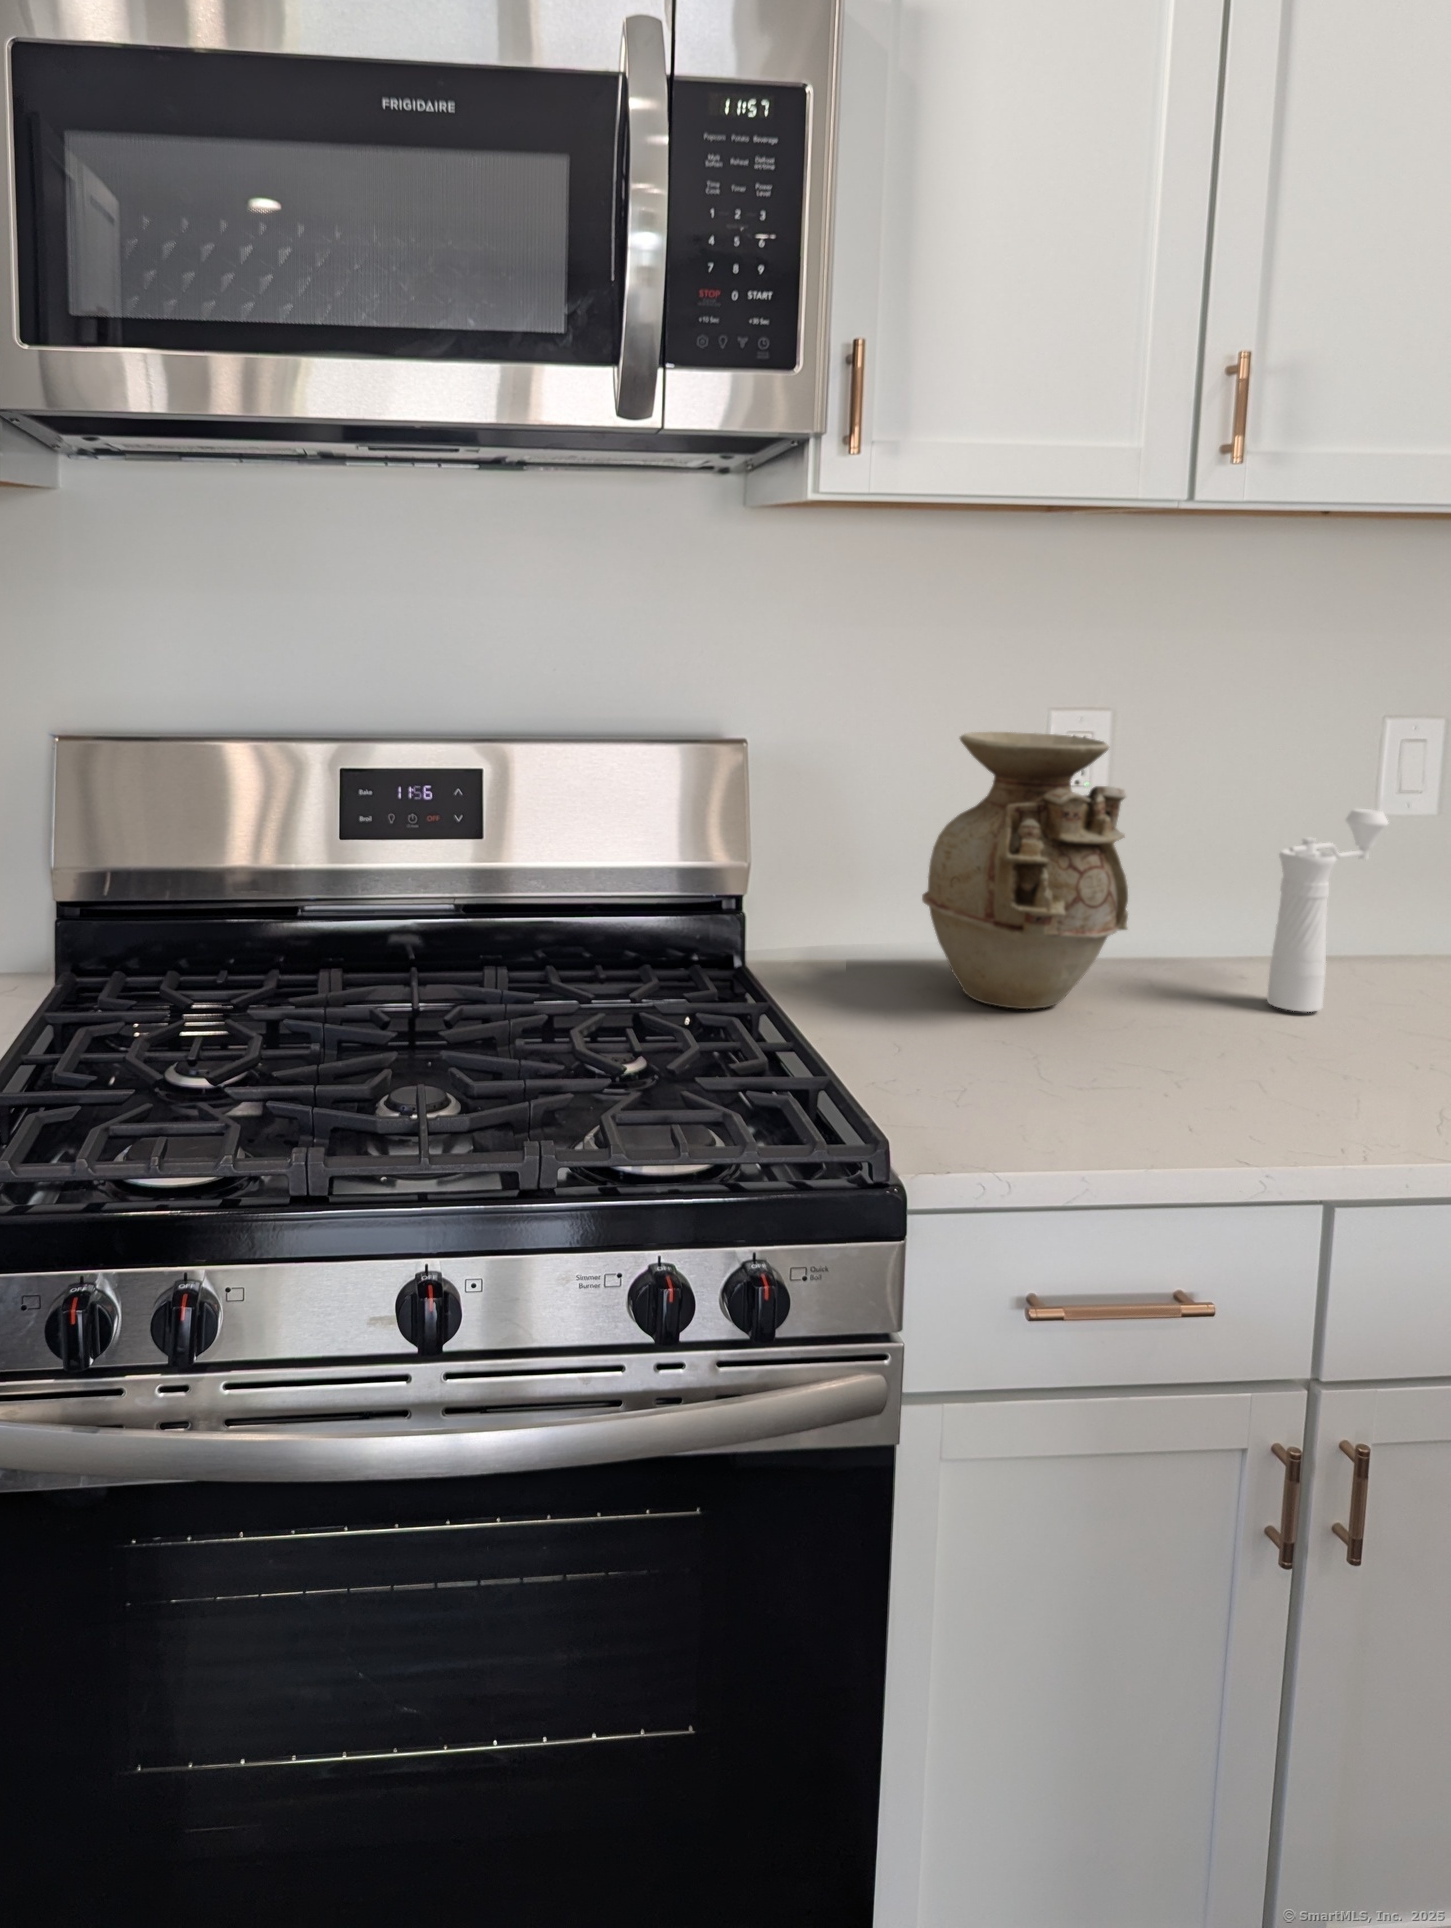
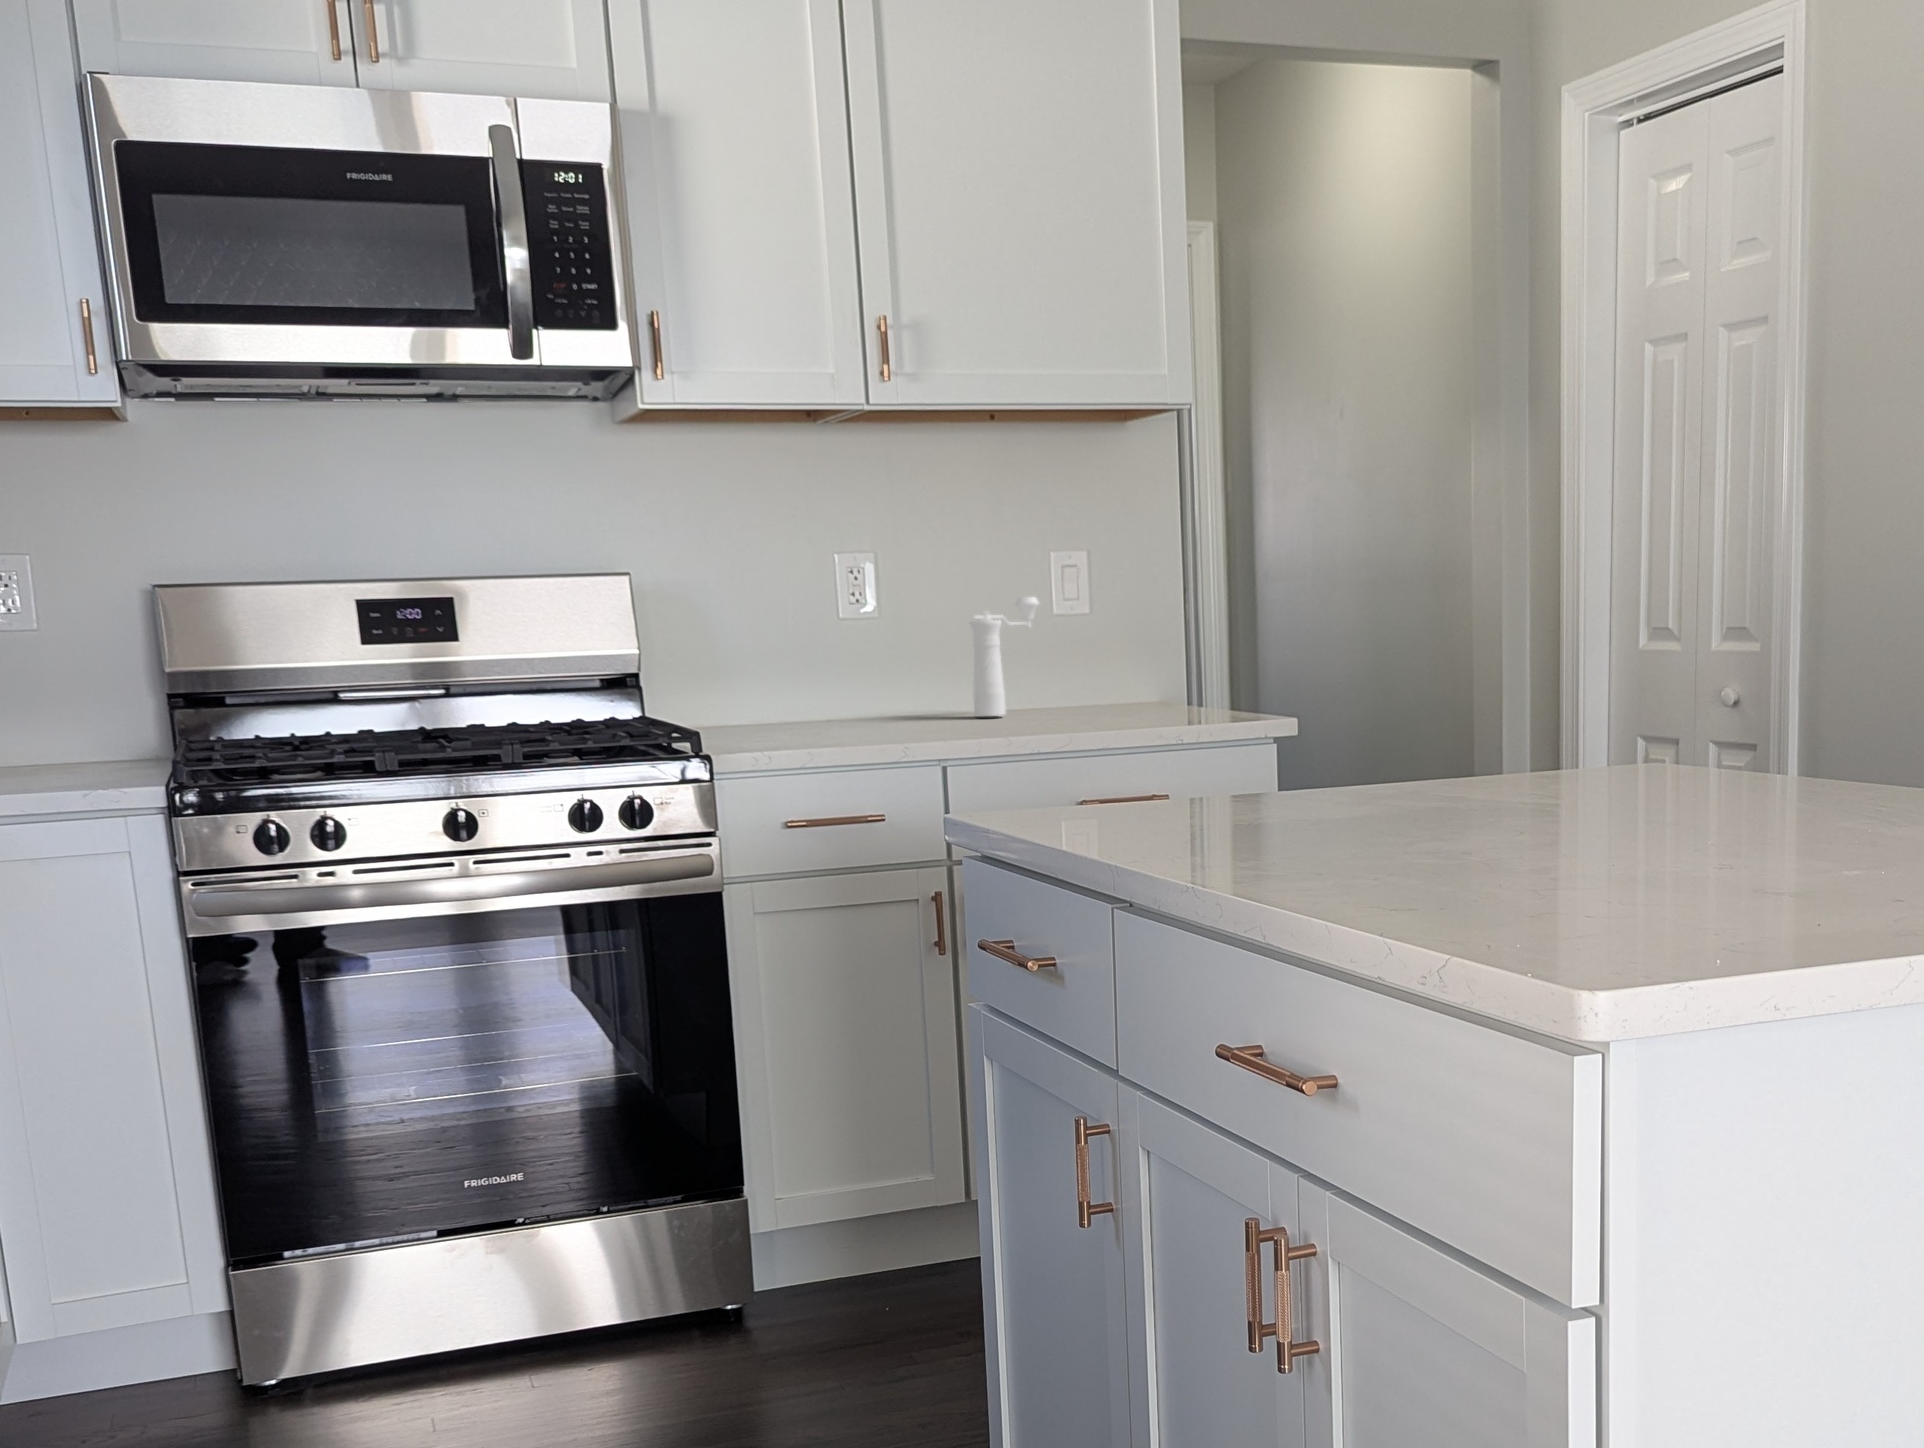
vase: present [922,732,1128,1009] -> none [754,557,882,725]

